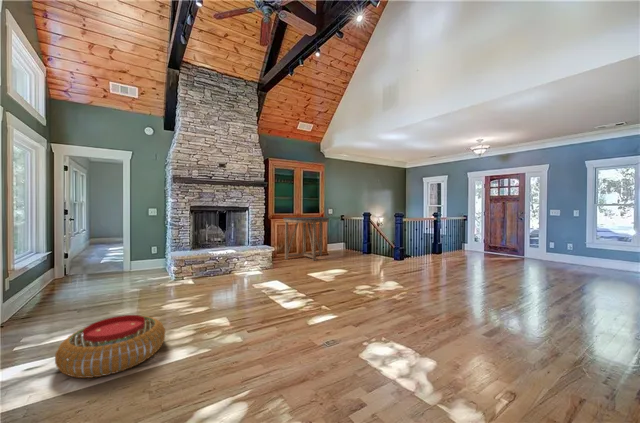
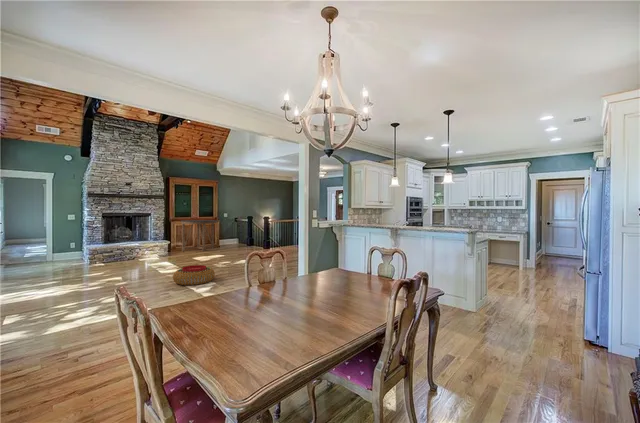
pouf: present [55,315,165,378] -> present [173,265,215,285]

